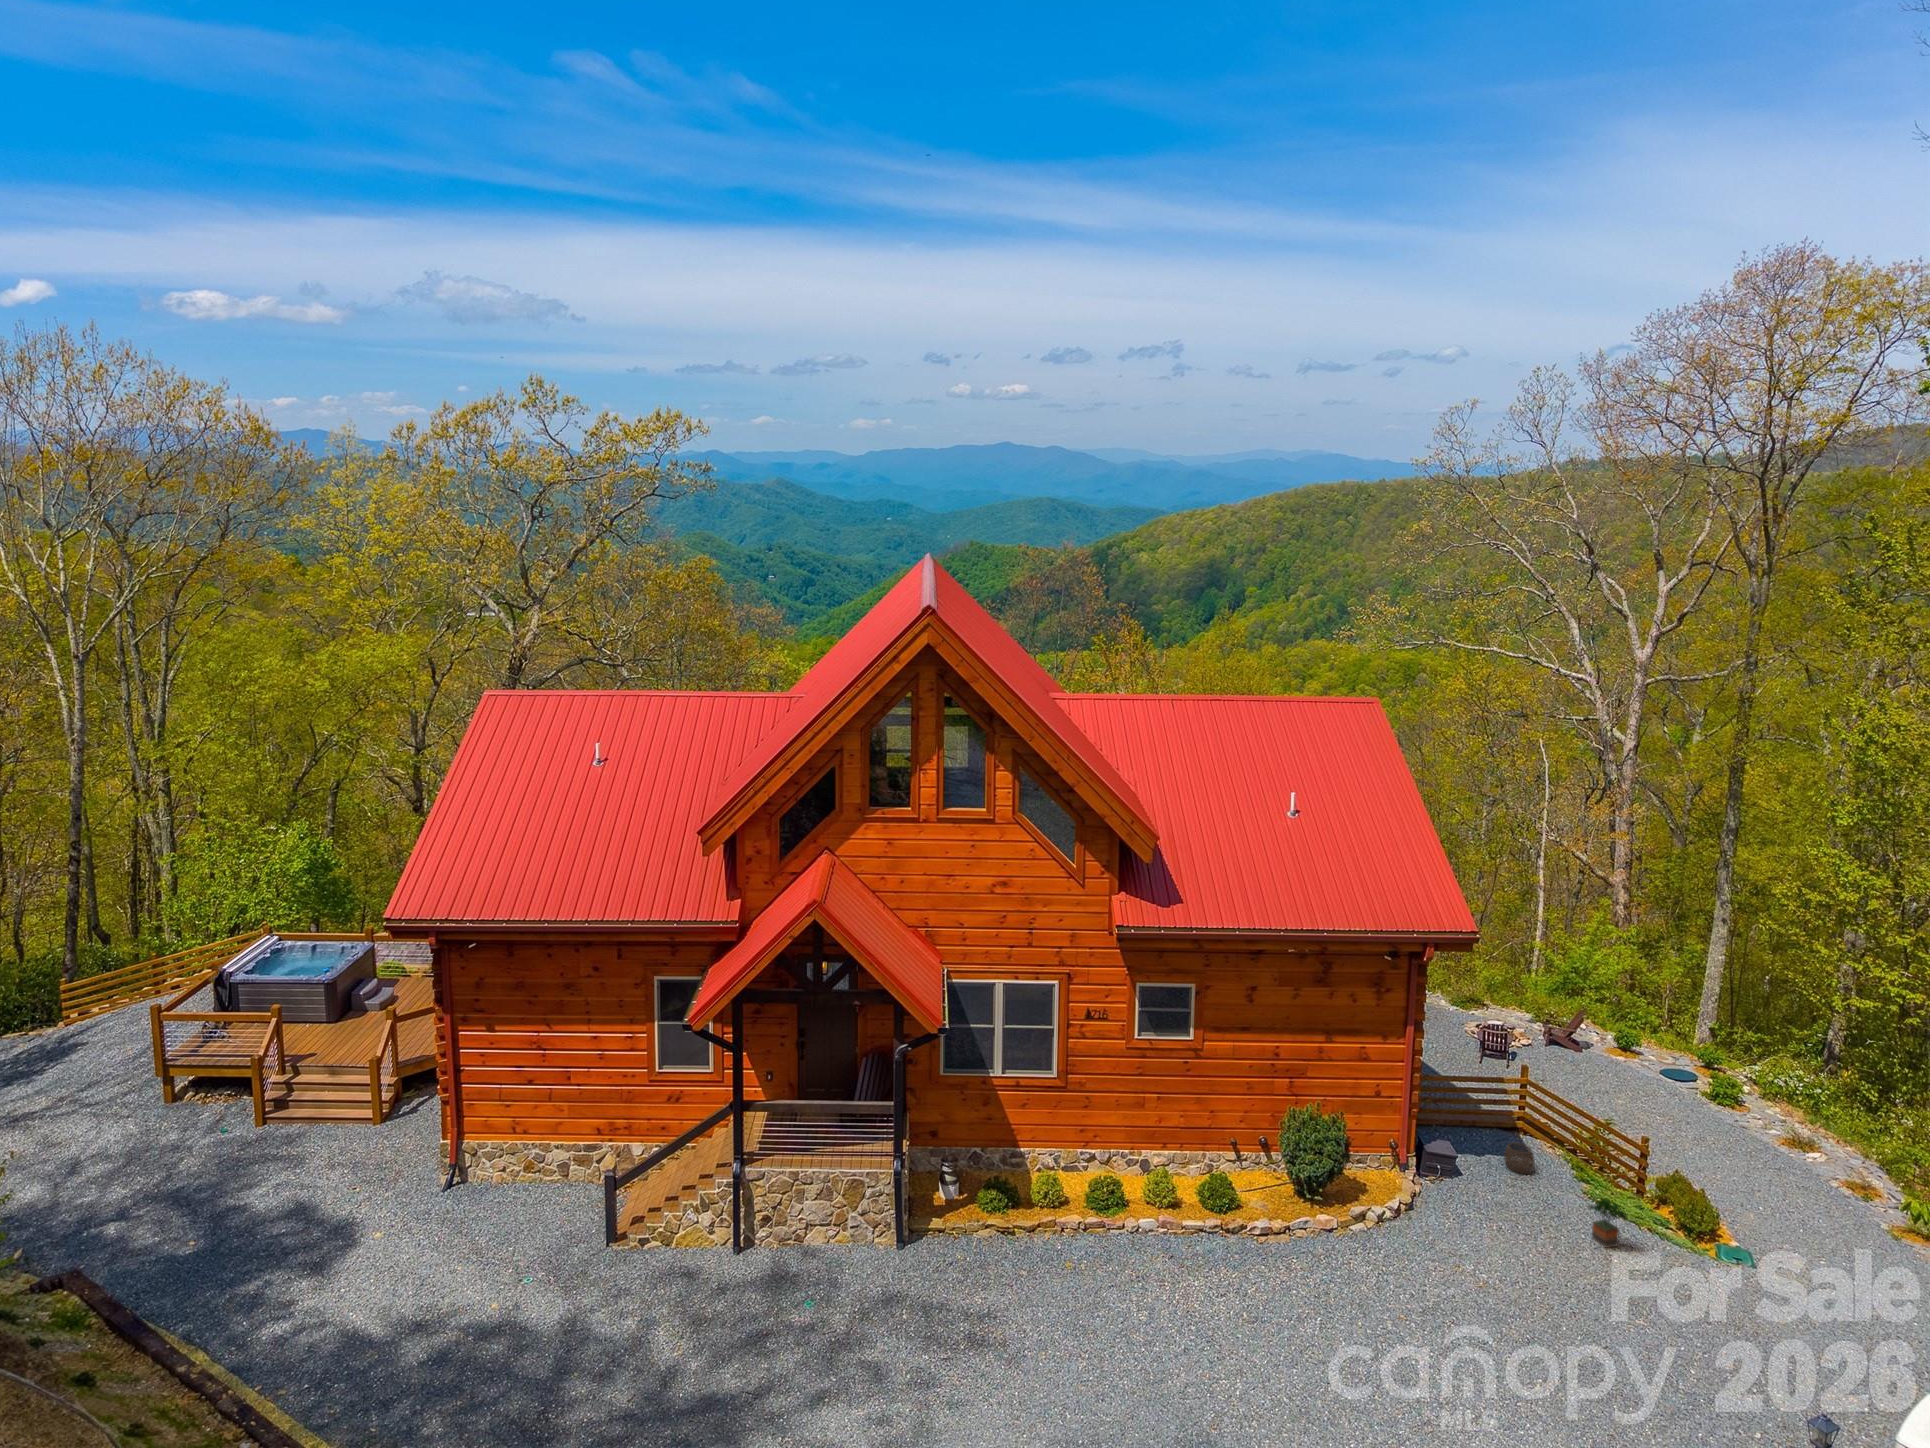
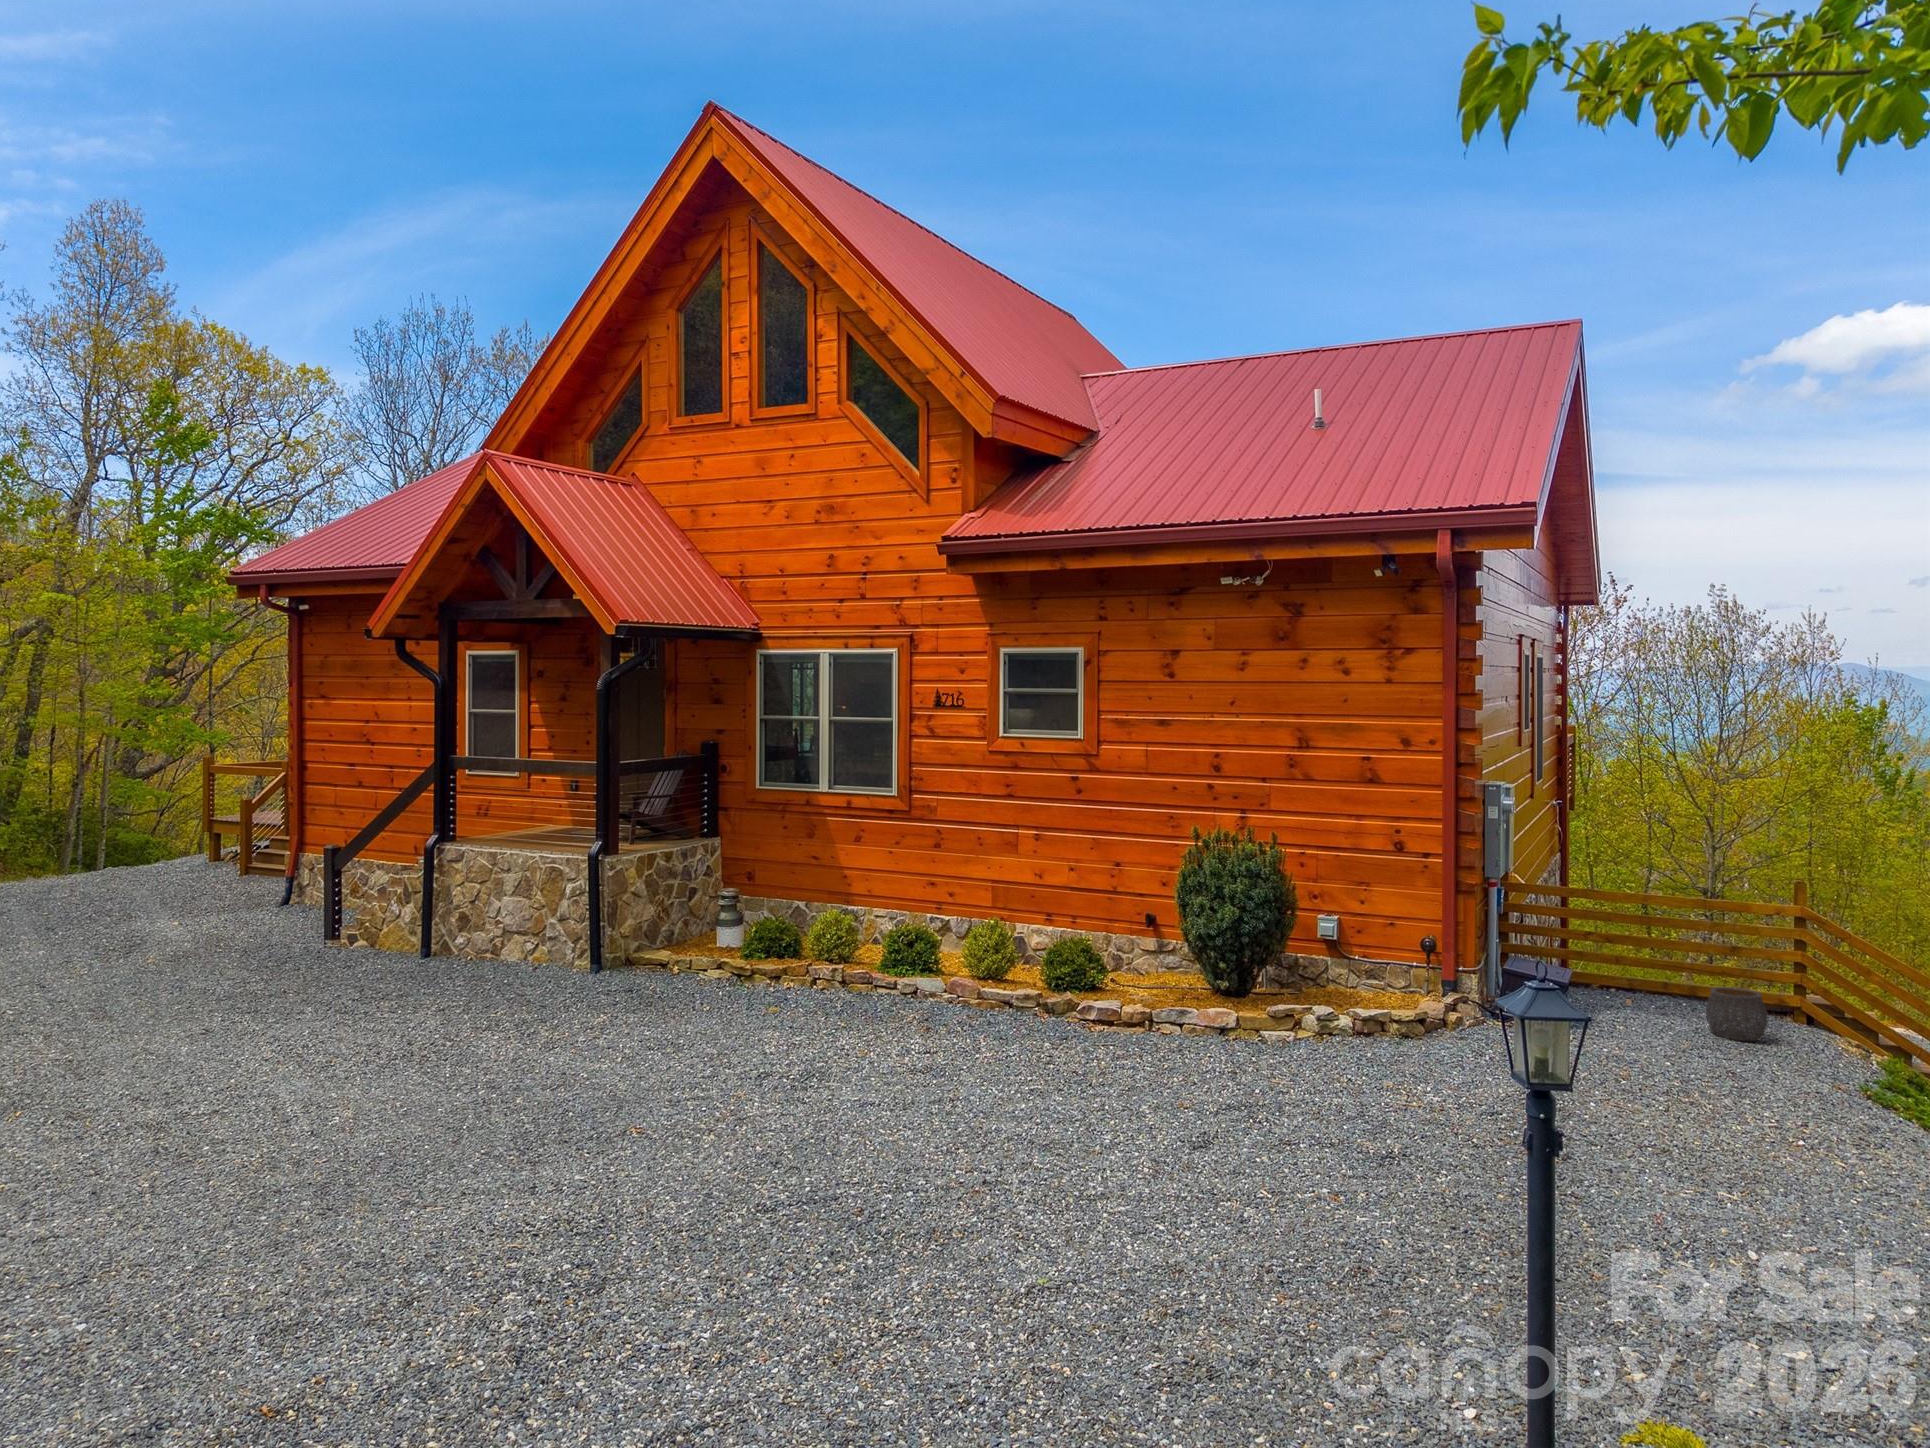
potted tree: present [1589,1199,1627,1248] -> none [1770,1017,1853,1117]

